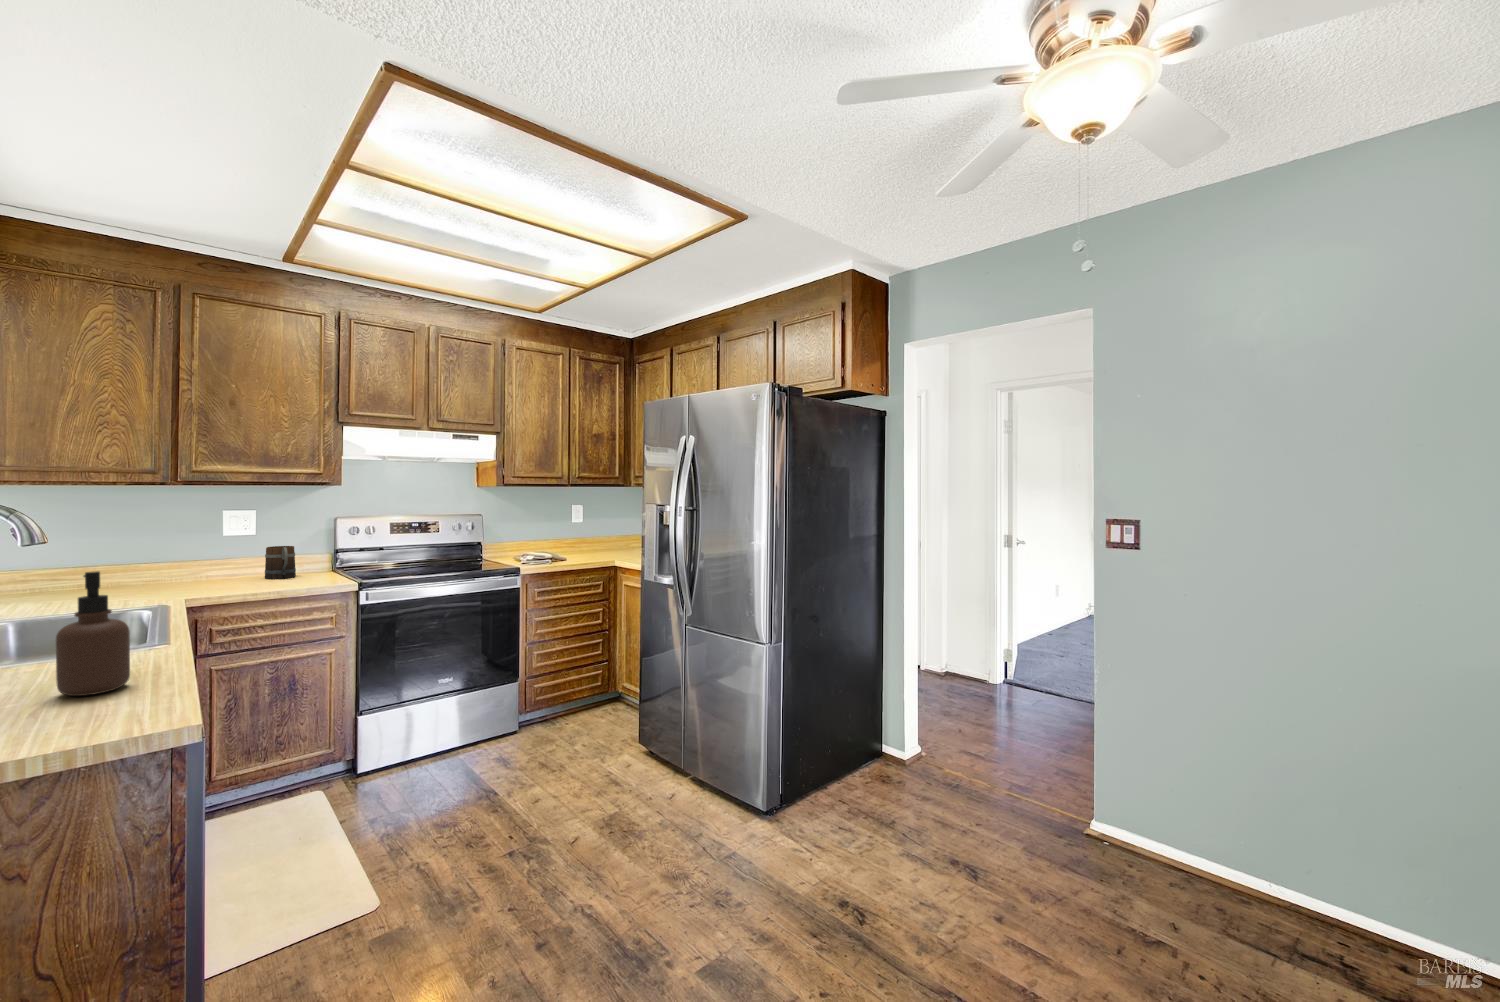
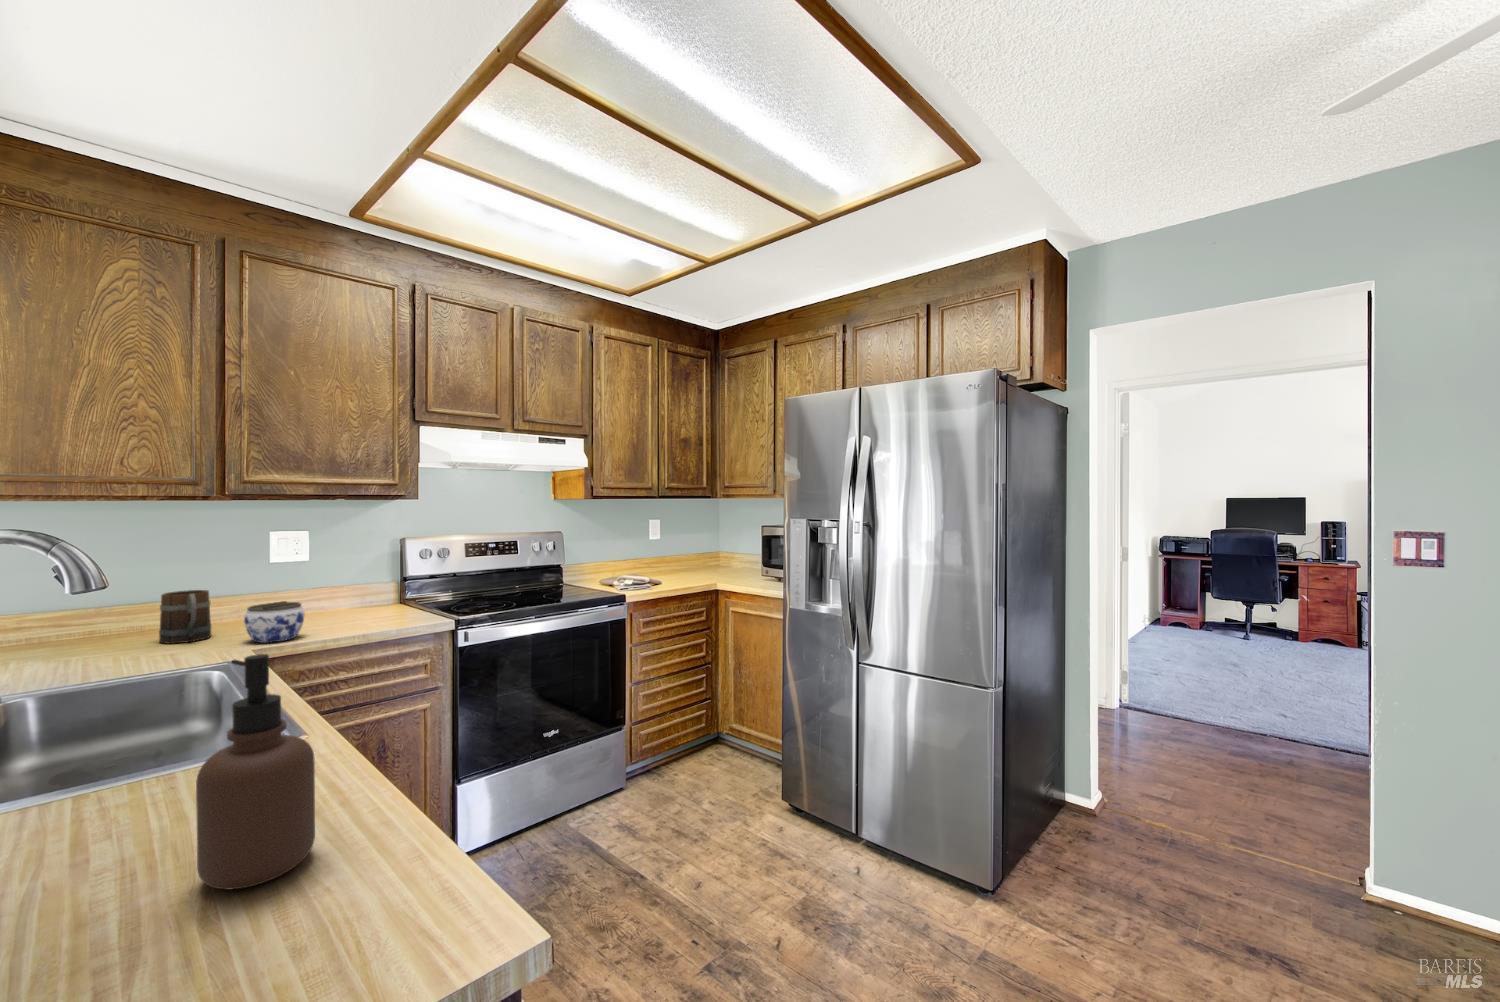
mug: present [265,546,296,579] -> present [159,590,211,644]
jar: none [187,564,235,594] -> present [244,601,305,643]

